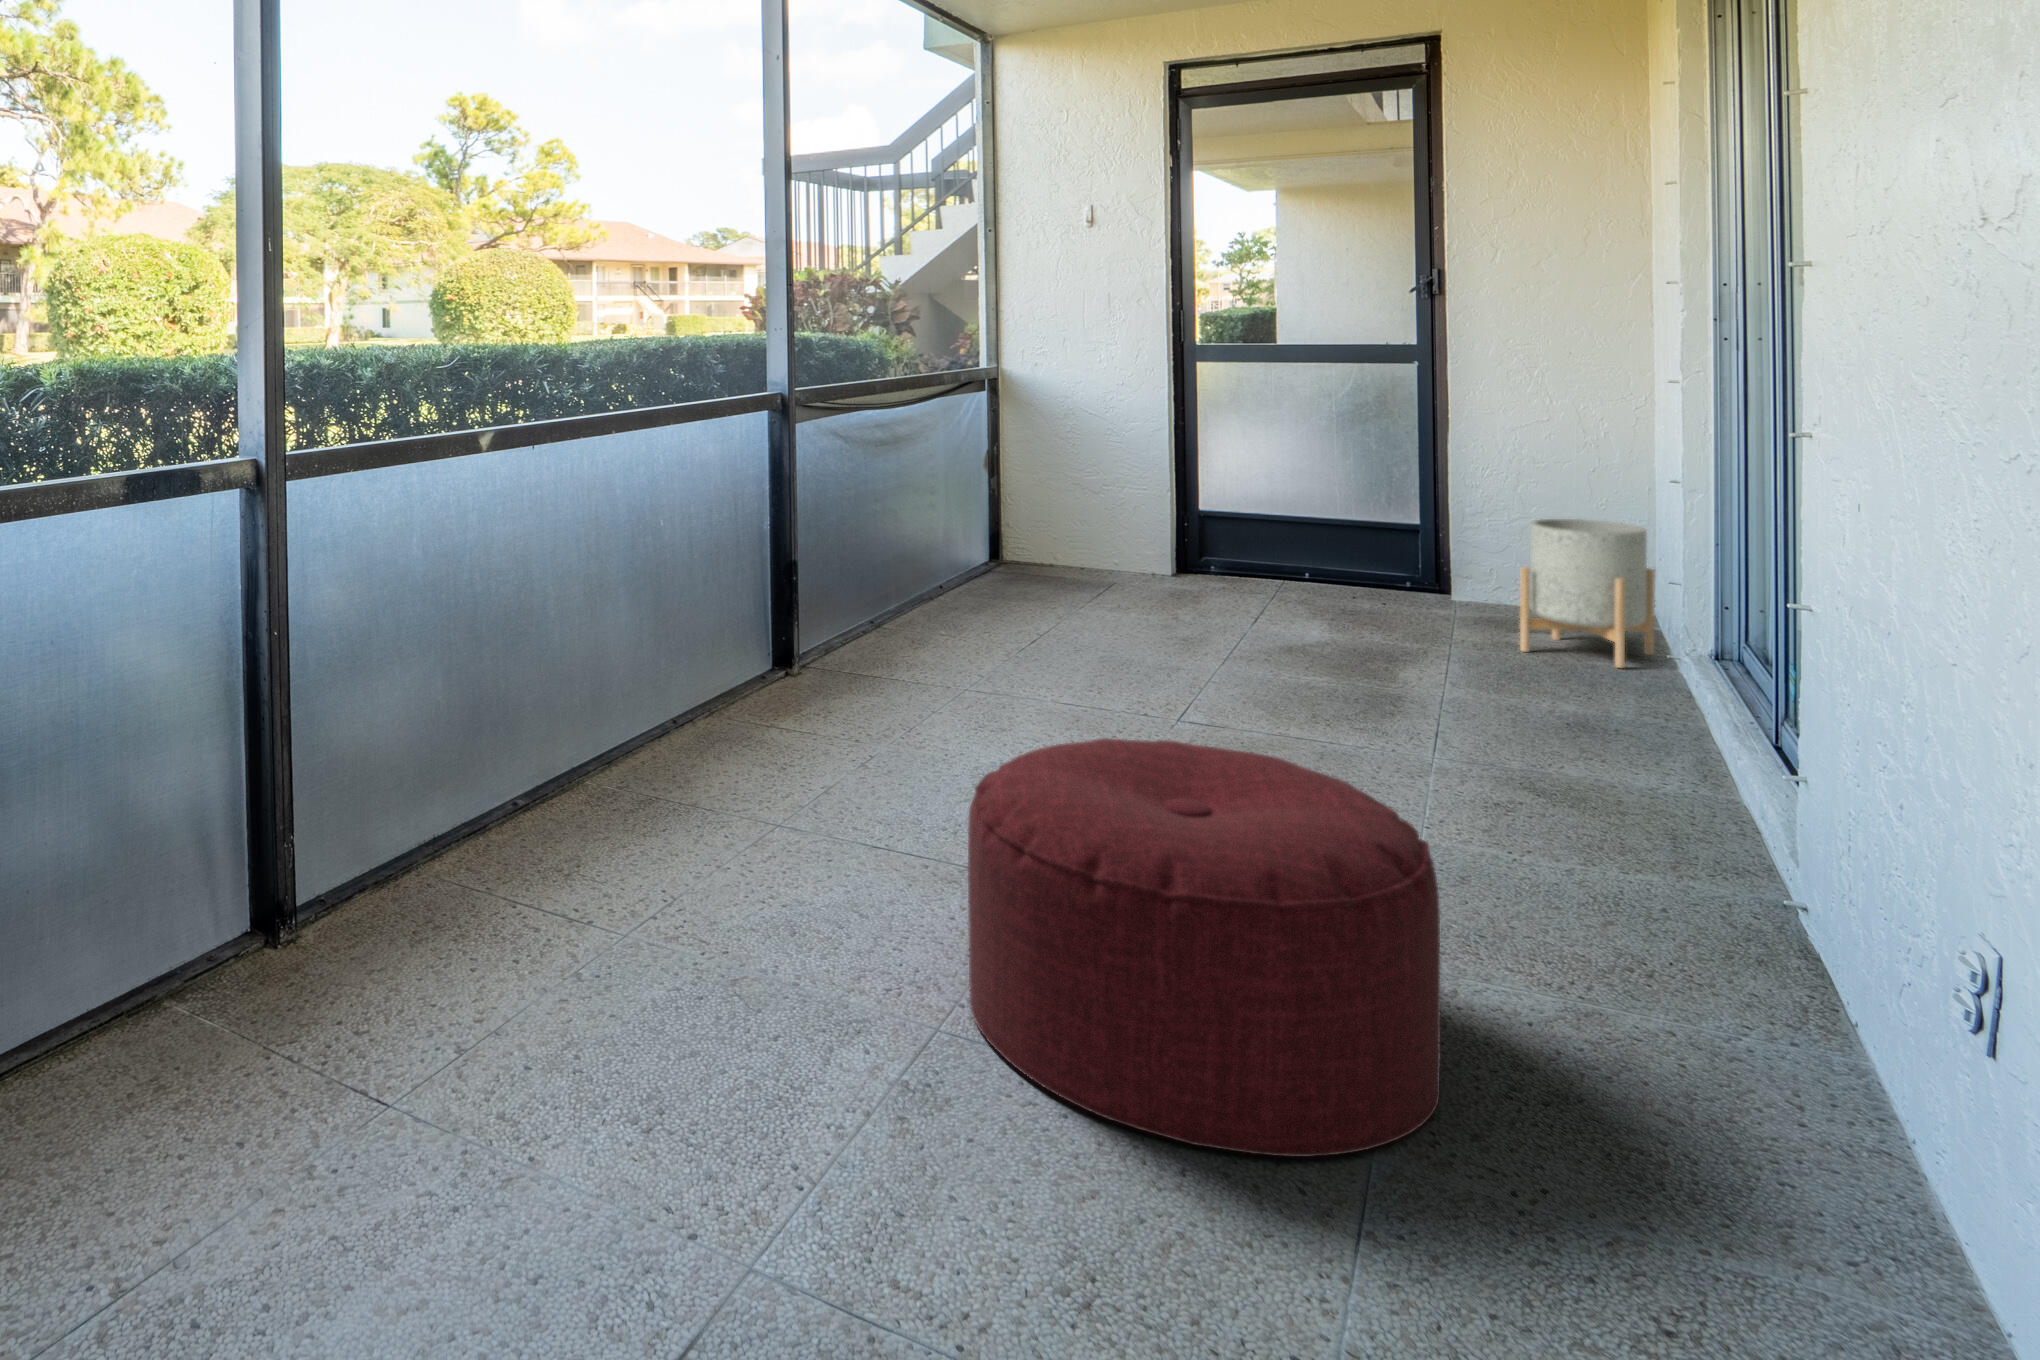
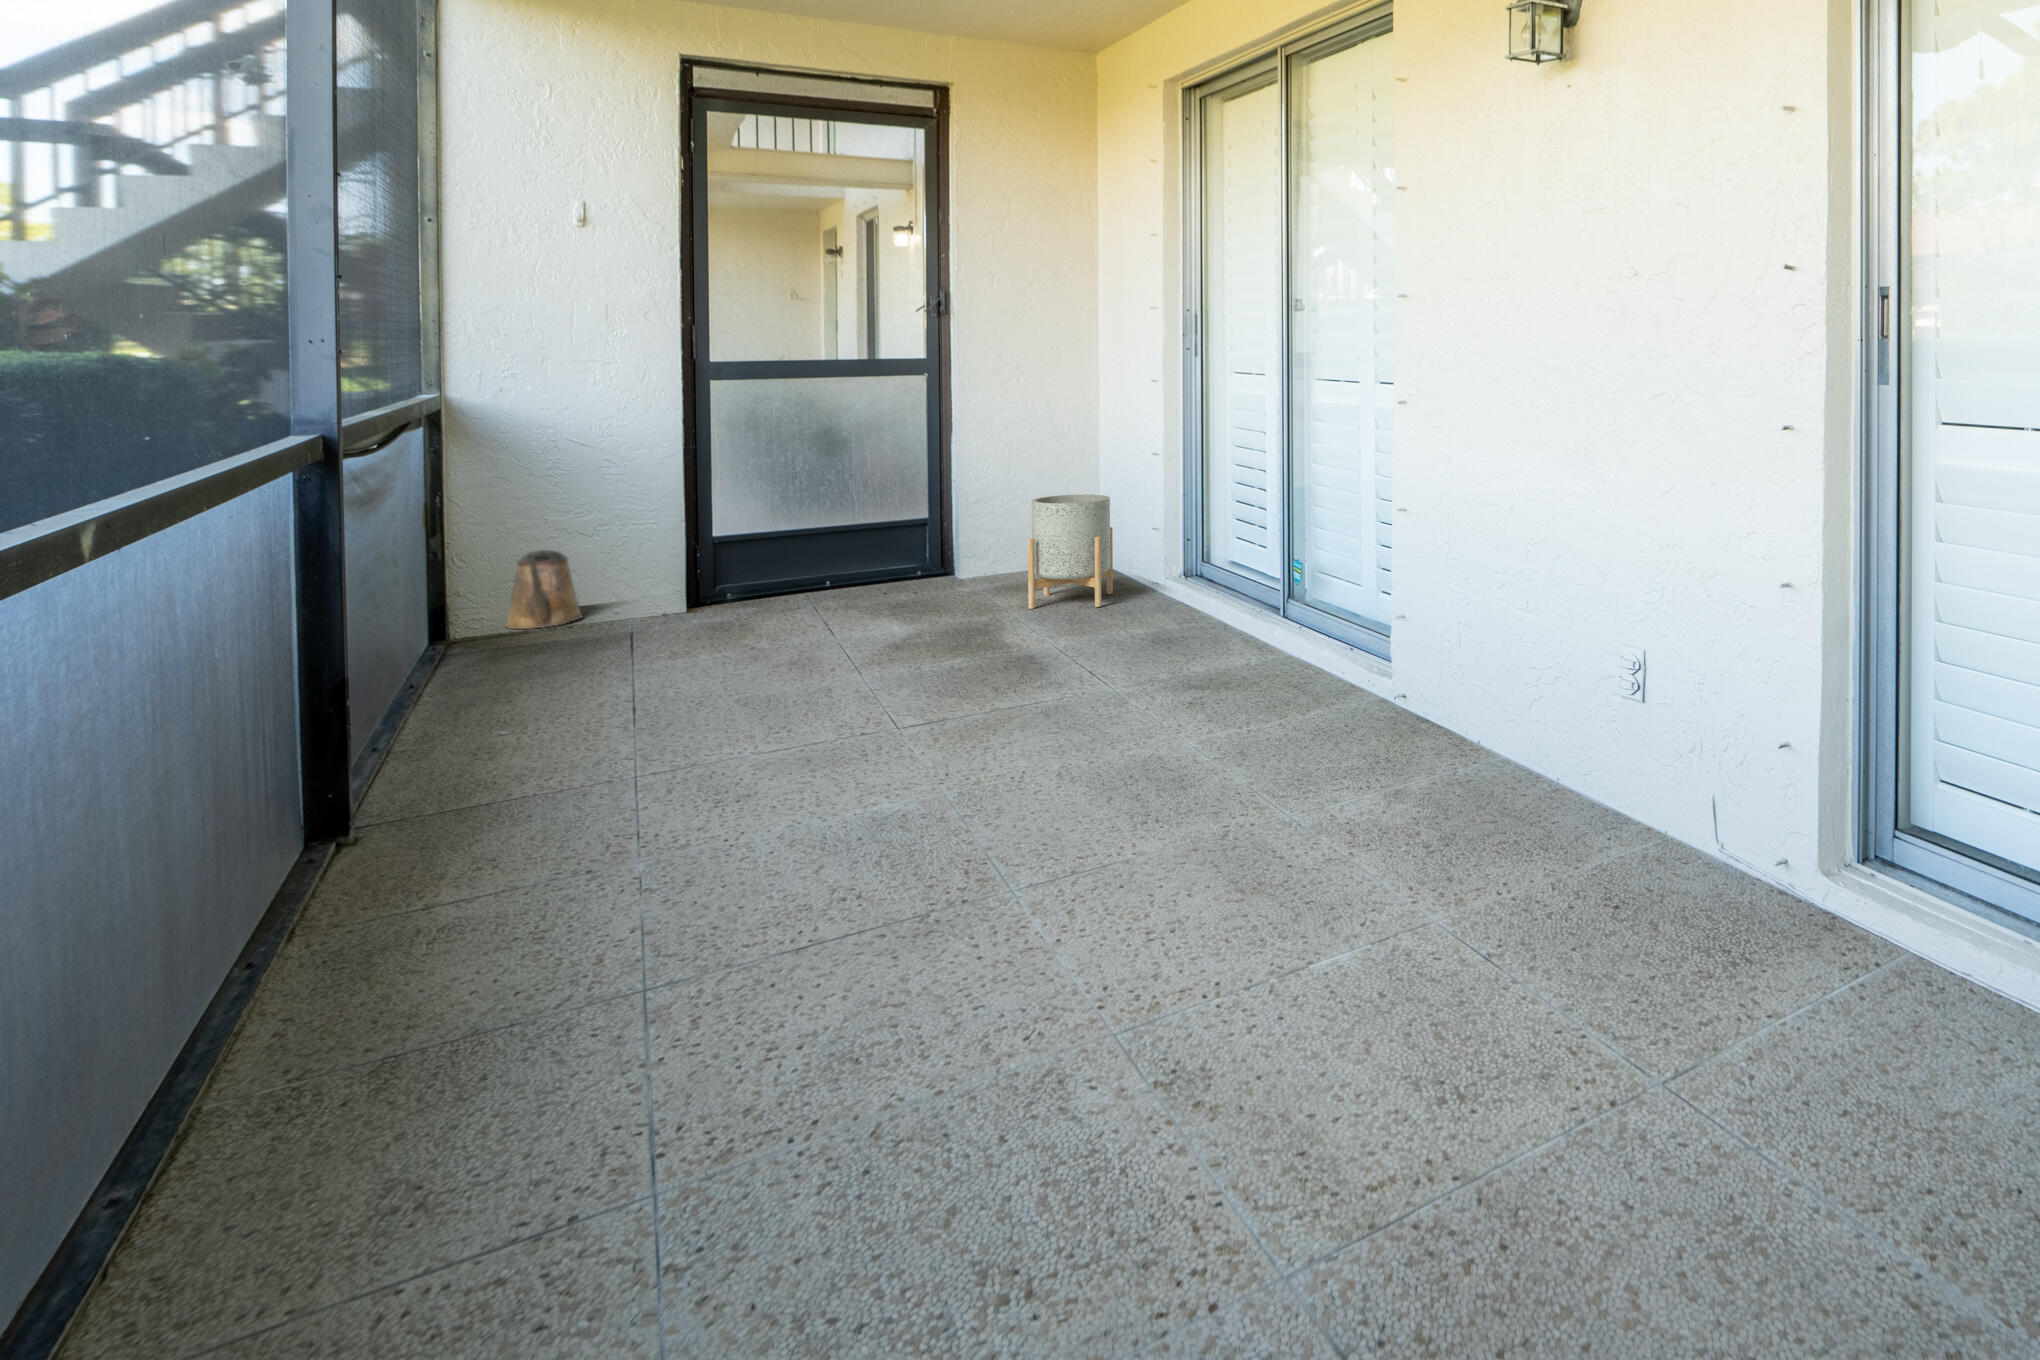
watering can: none [1027,511,1084,578] -> present [505,550,583,629]
ottoman: present [968,738,1440,1157] -> none [712,712,1180,1128]

